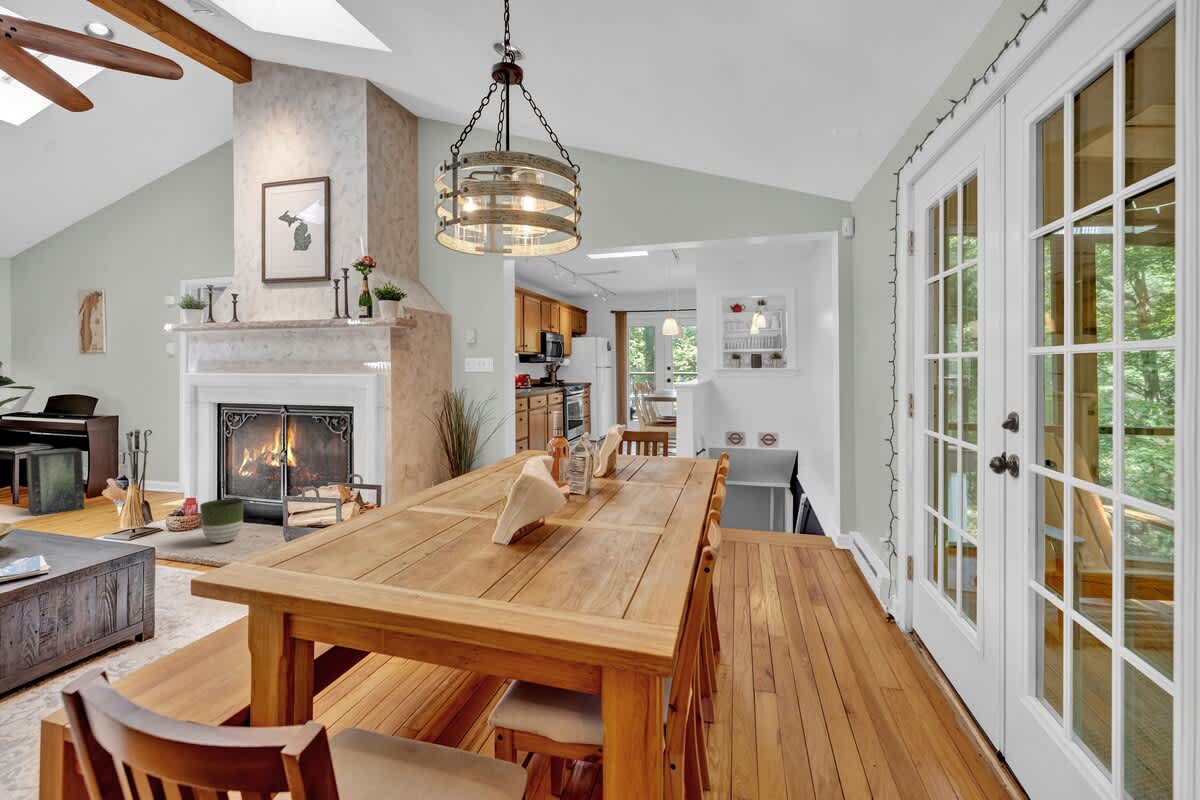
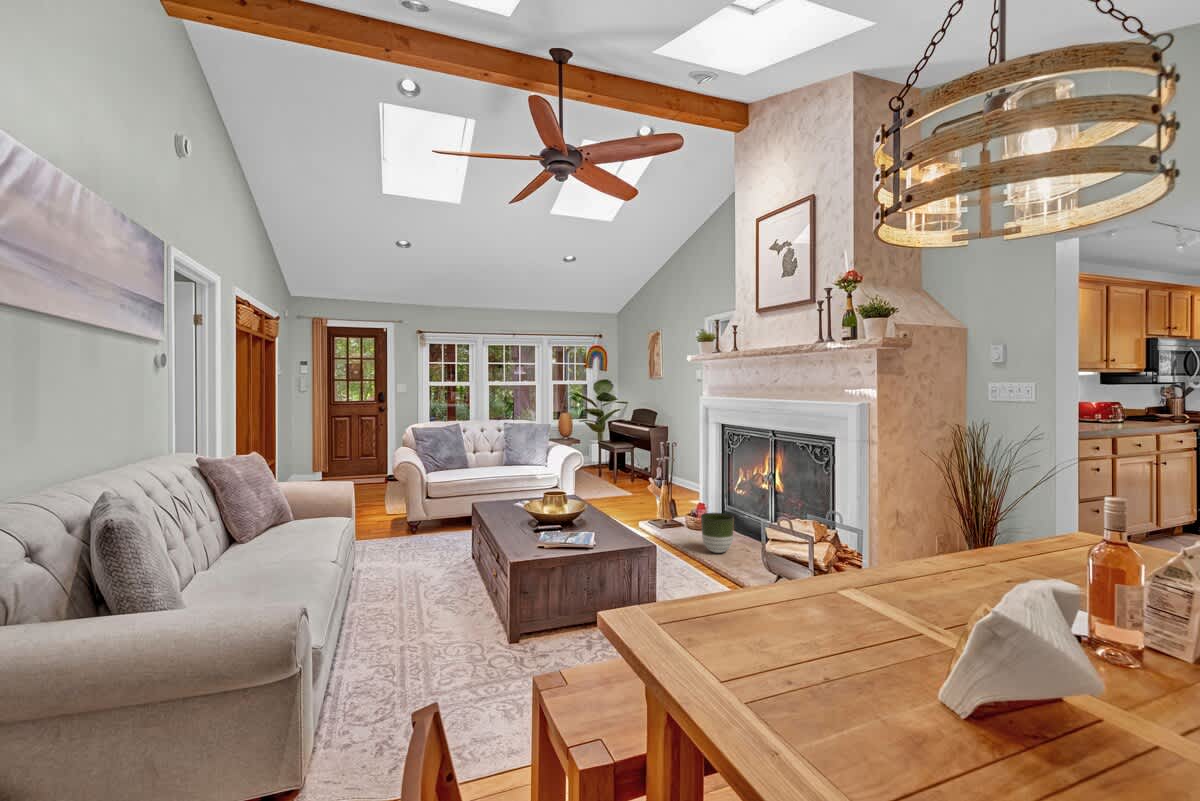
storage box: present [26,448,84,516] -> none [613,452,641,500]

